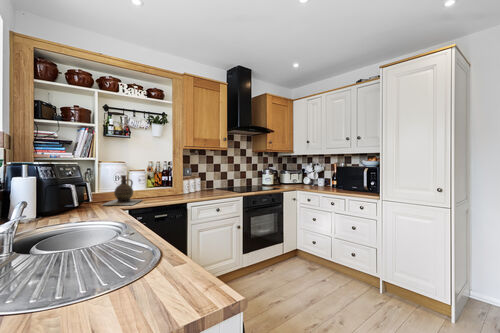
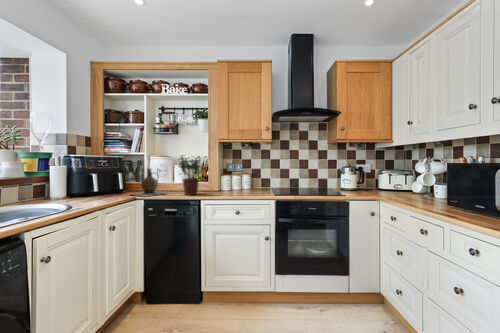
potted plant: none [158,161,183,200] -> present [179,156,200,195]

